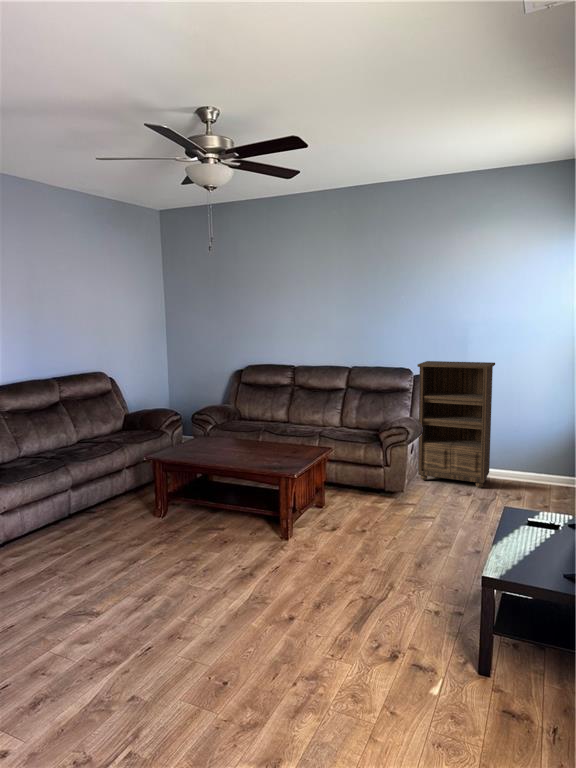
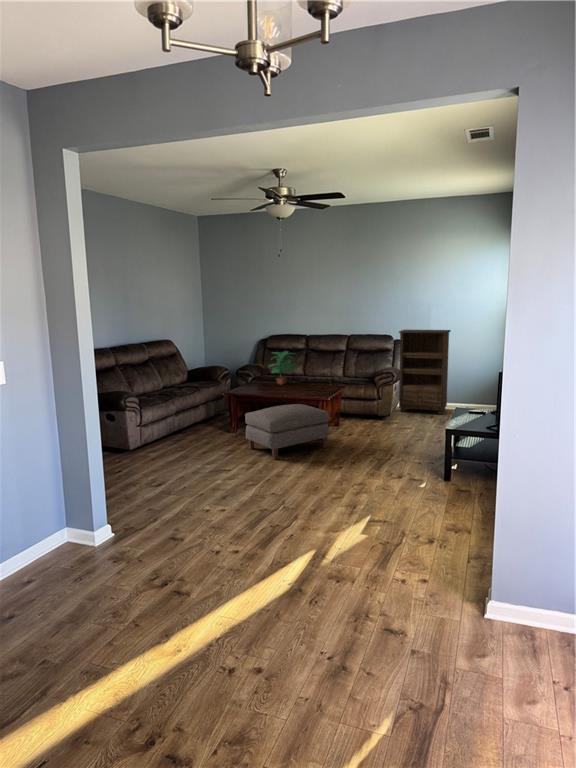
potted plant: none [223,391,271,440] -> present [269,351,297,384]
ottoman: none [154,481,289,588] -> present [245,404,329,460]

